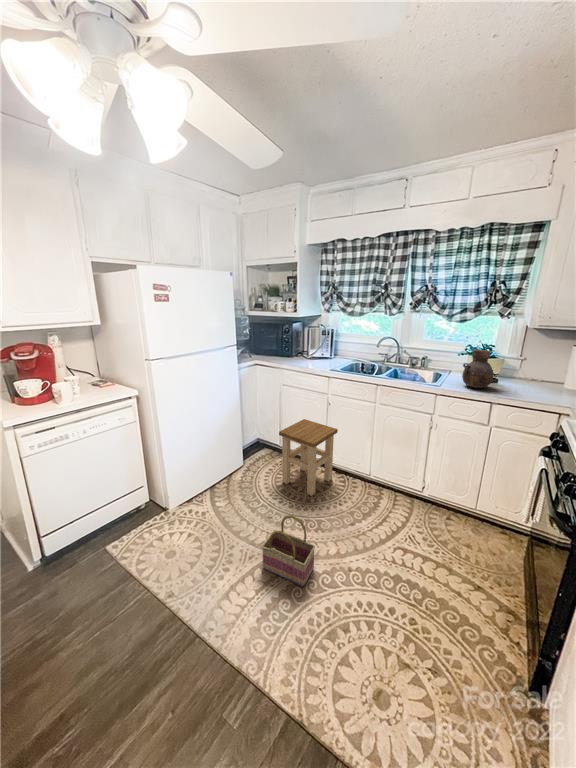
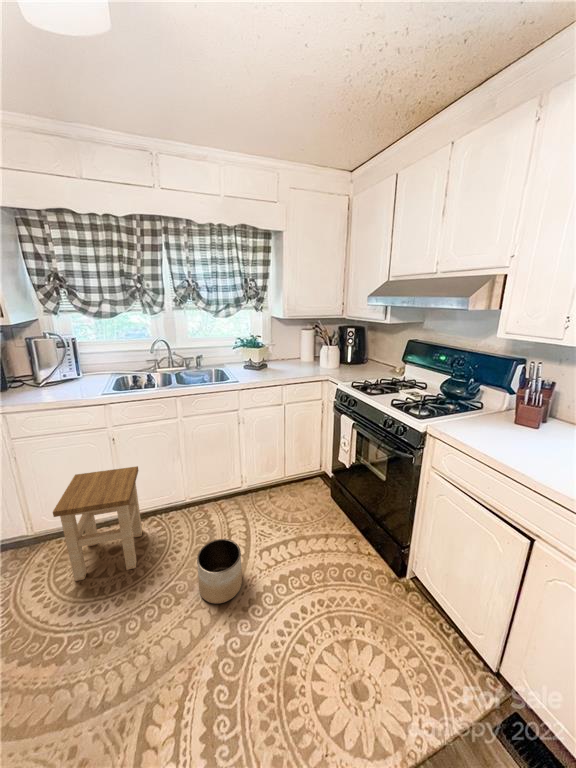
vase: present [462,350,493,388] -> none [248,341,274,376]
planter: none [331,505,369,556] -> present [197,539,242,603]
basket: present [262,515,315,587] -> none [144,606,222,719]

